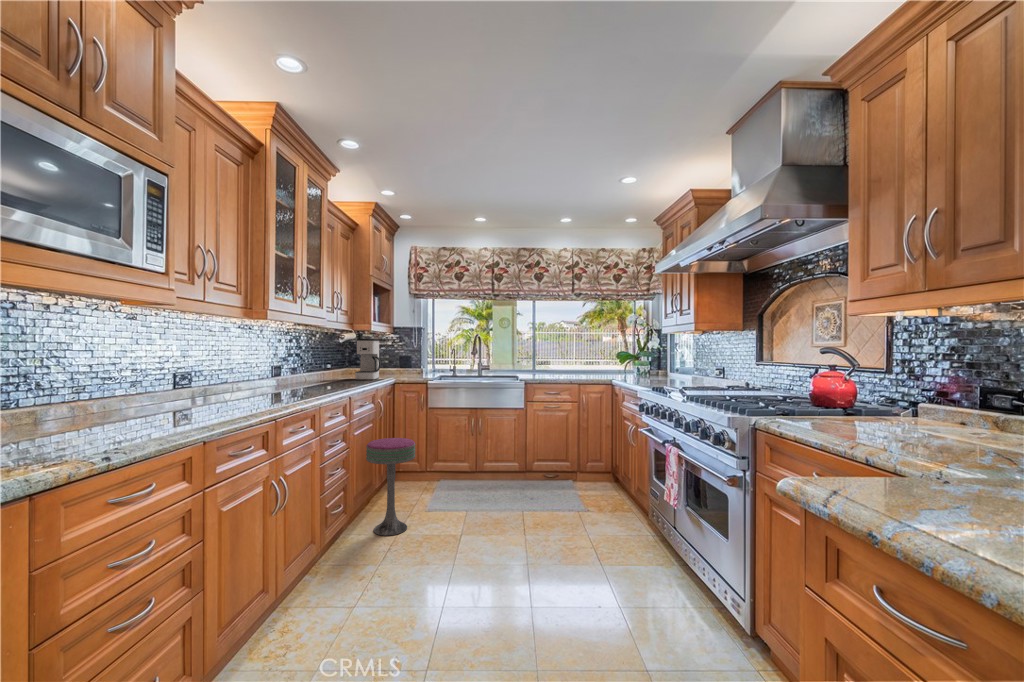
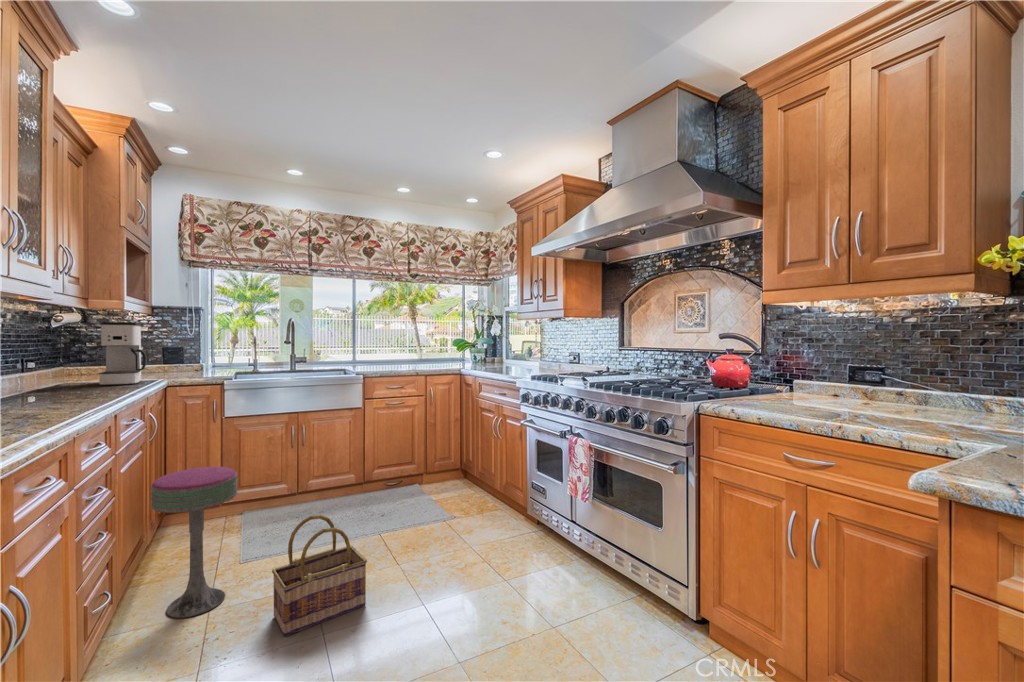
basket: none [427,481,489,561] -> present [272,515,367,636]

